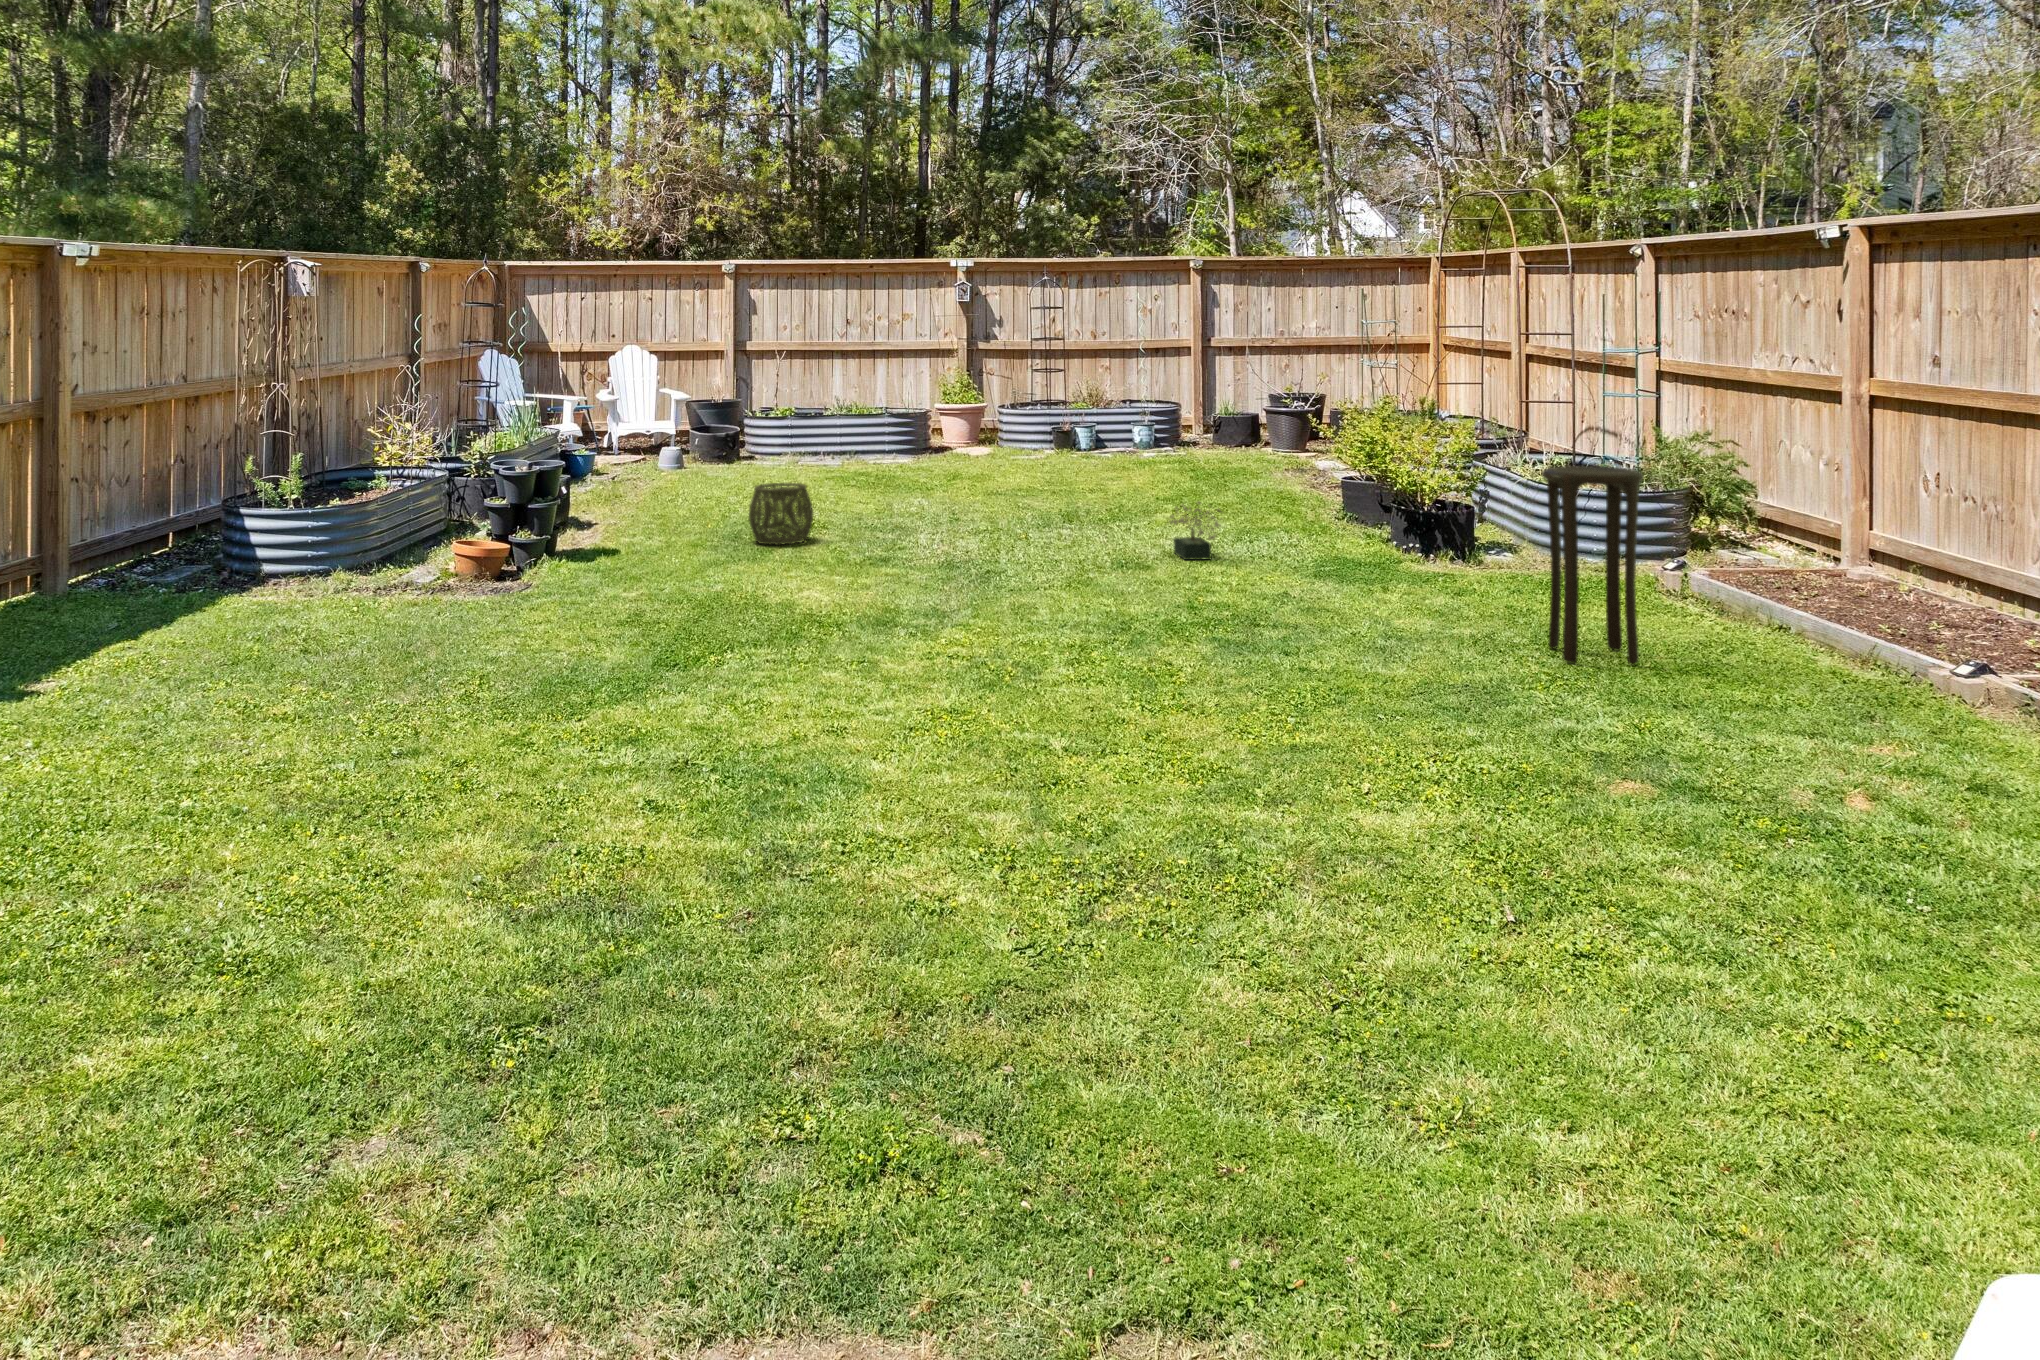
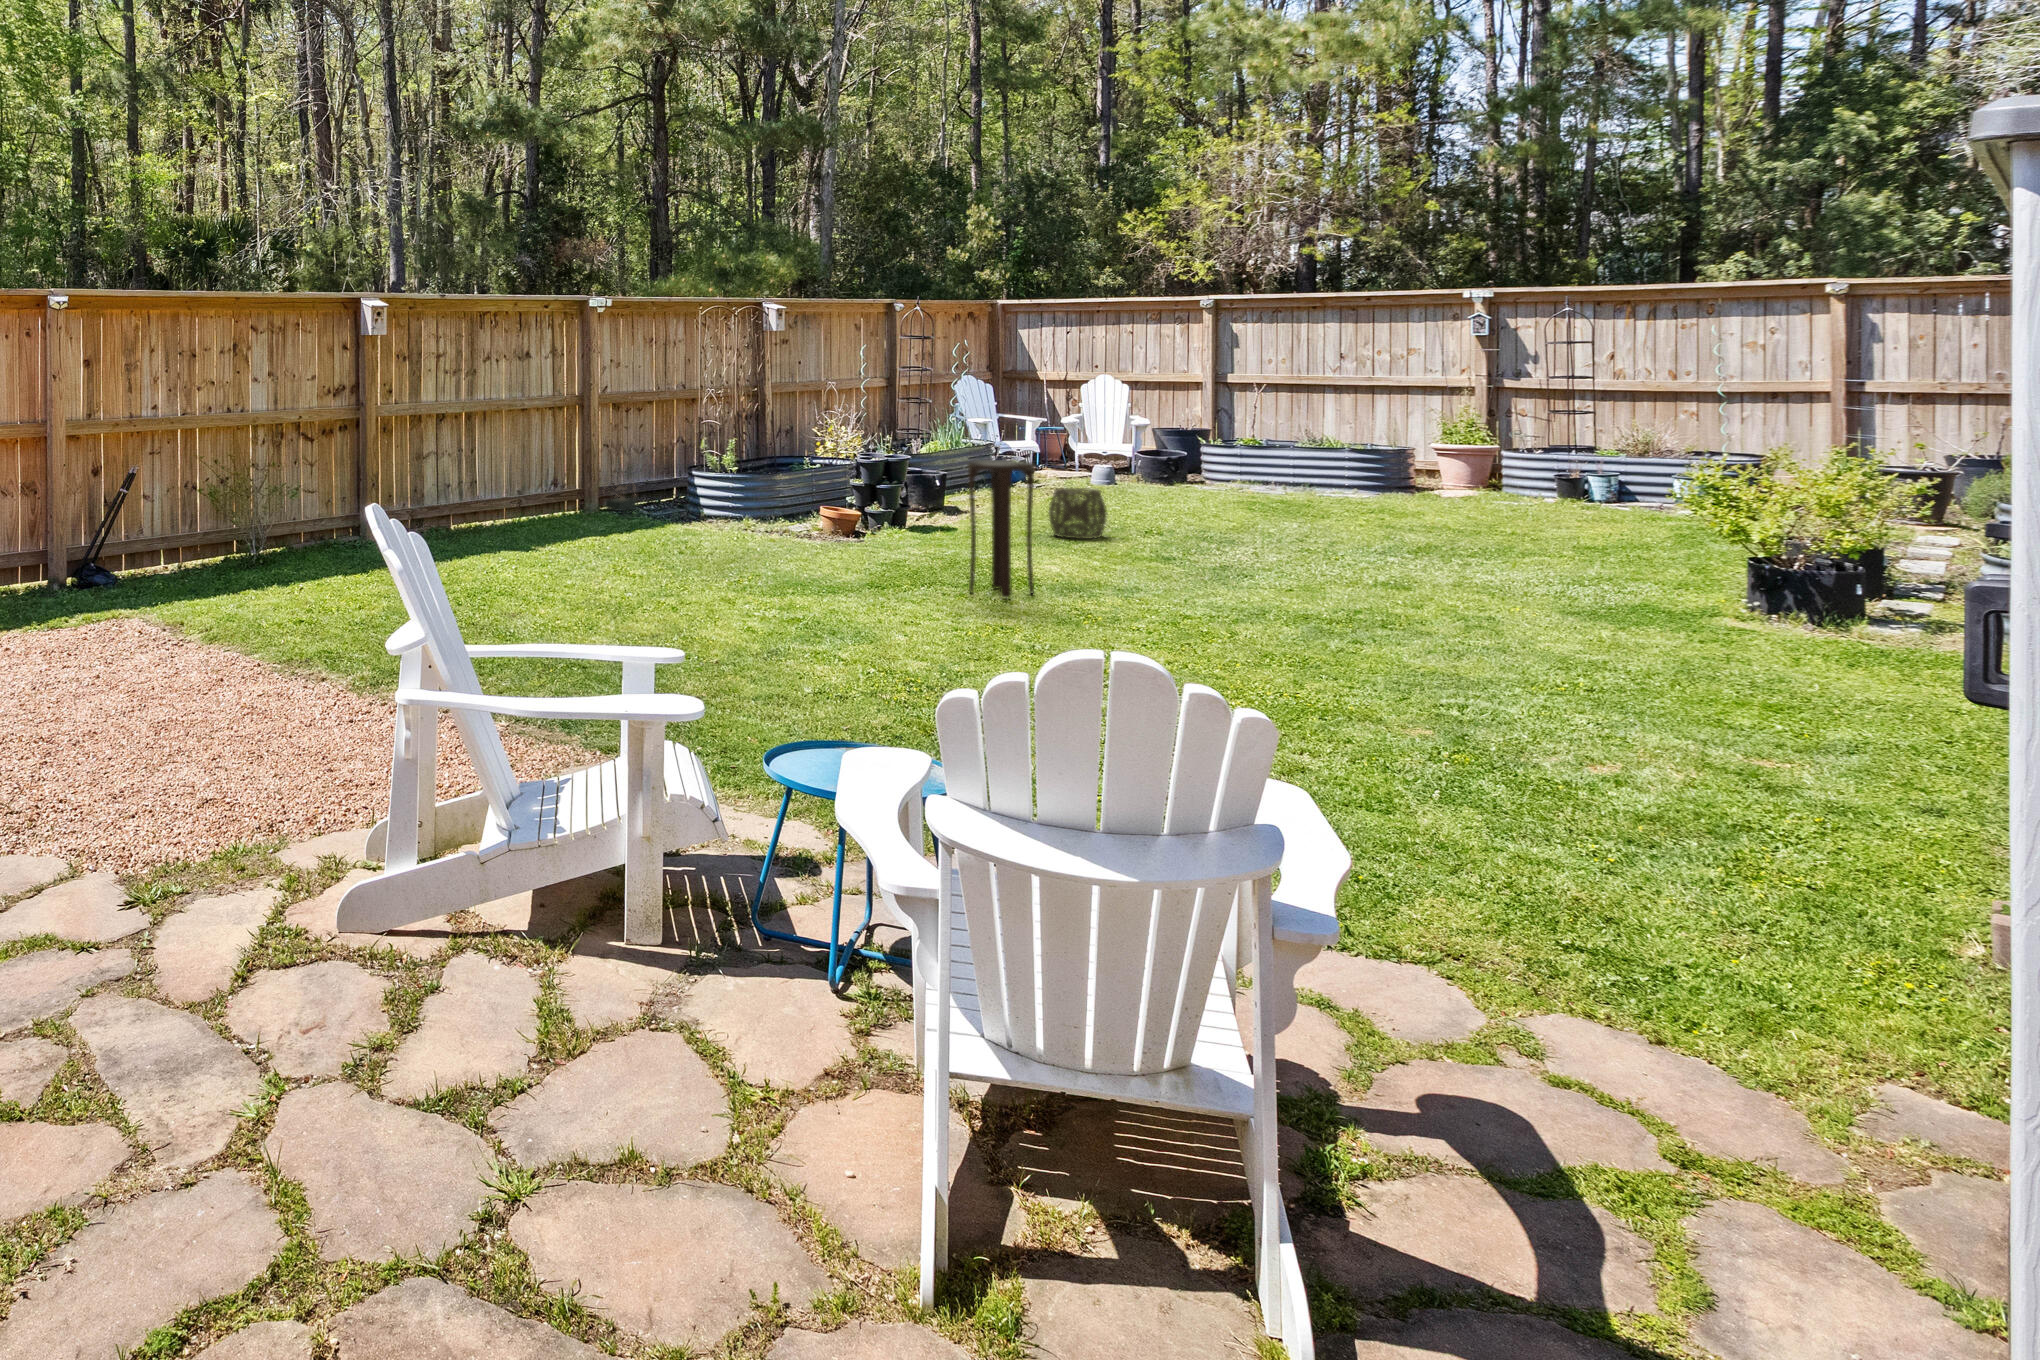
stool: present [1542,466,1644,665] -> present [968,460,1035,598]
decorative plant: present [1169,501,1222,560] -> present [601,474,636,511]

